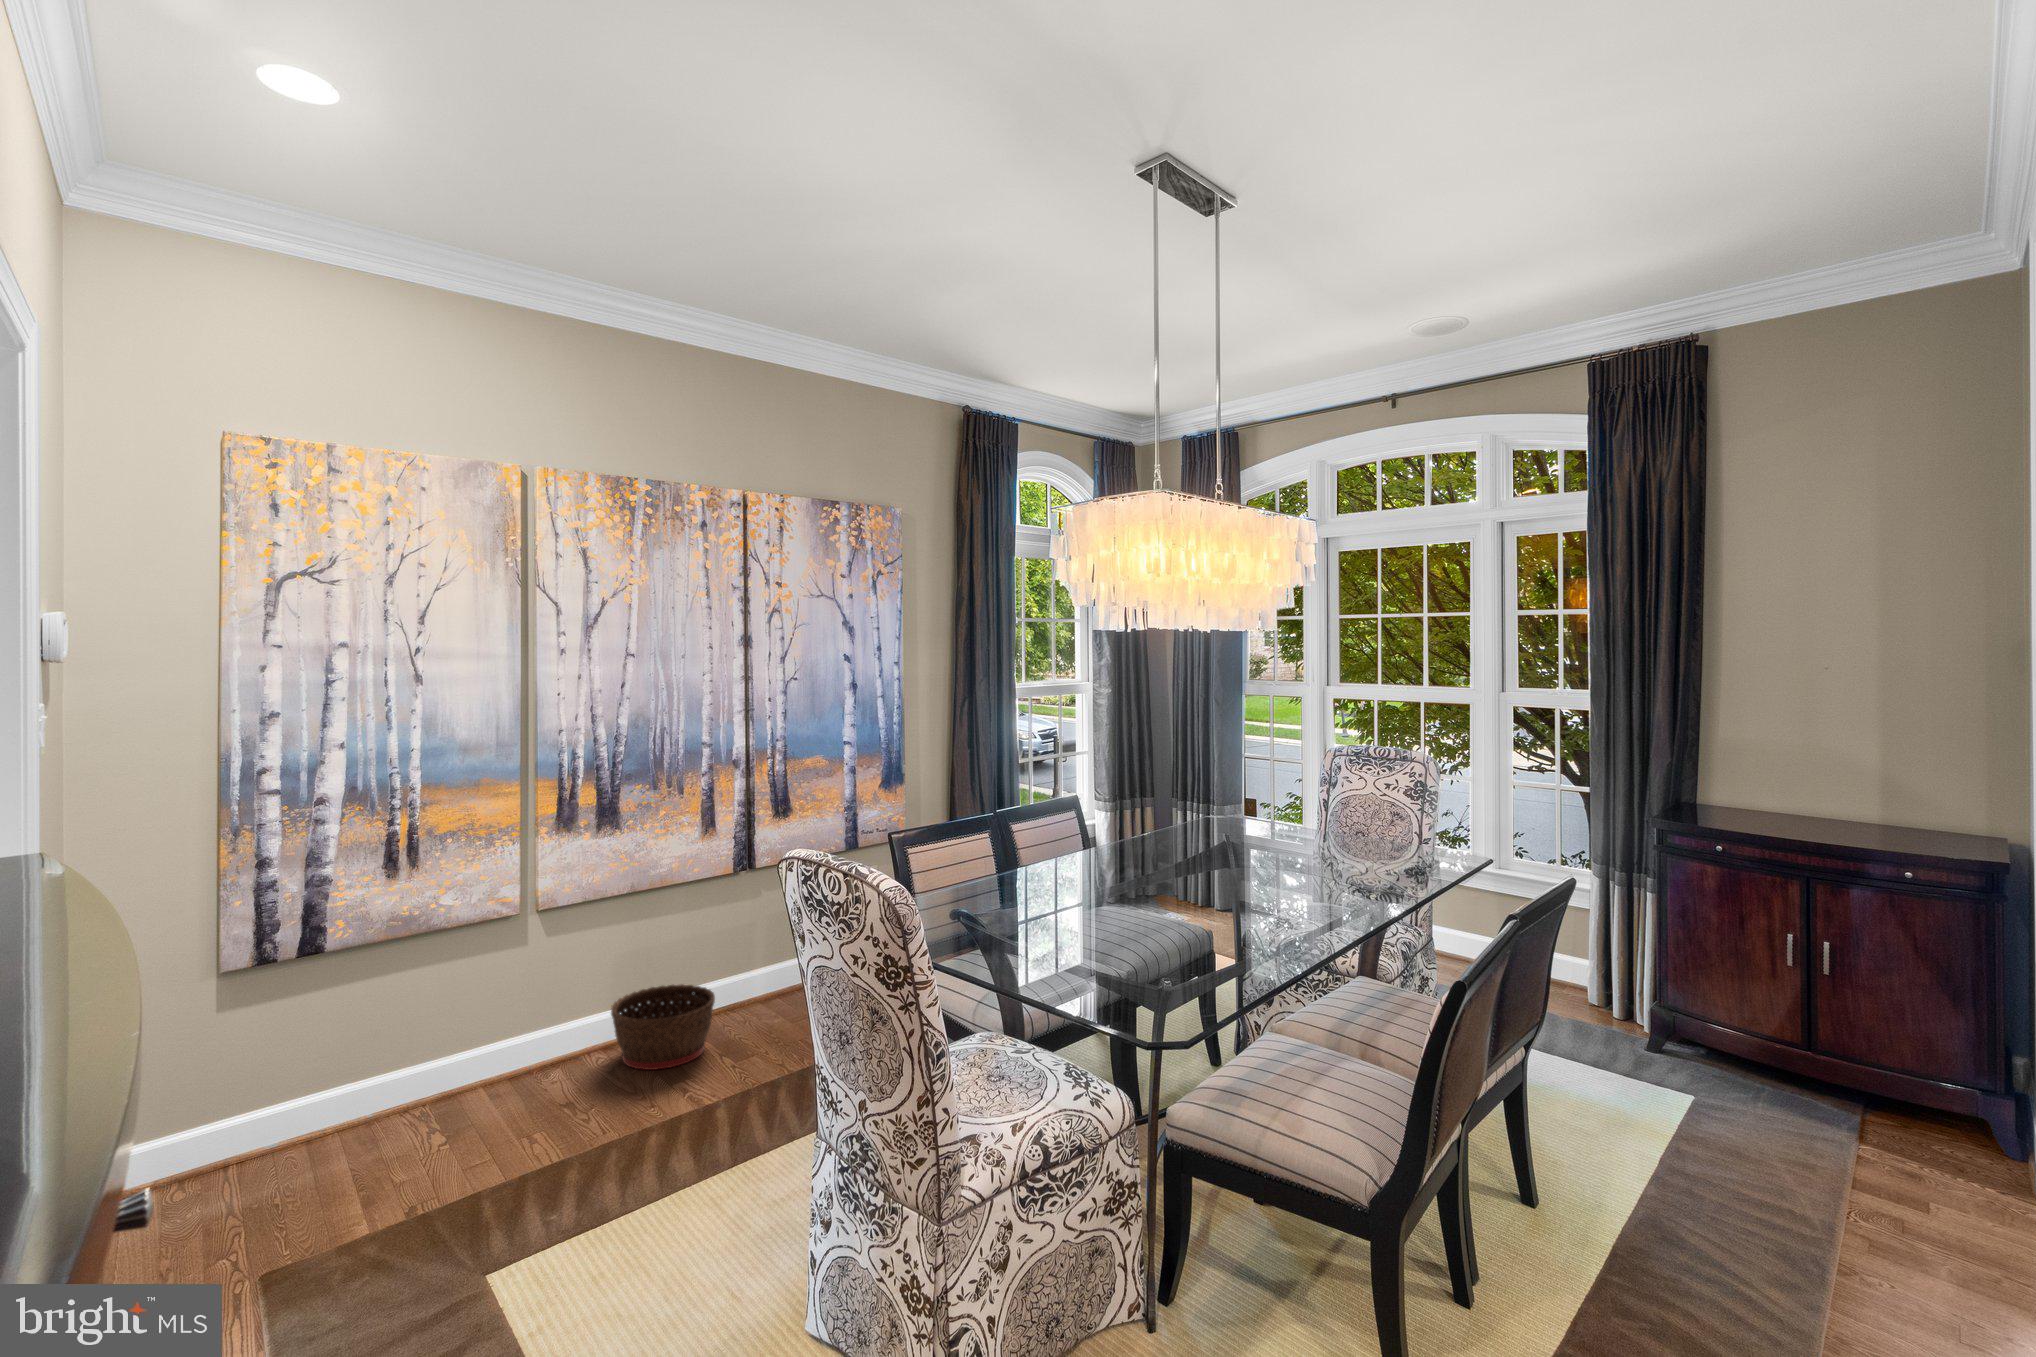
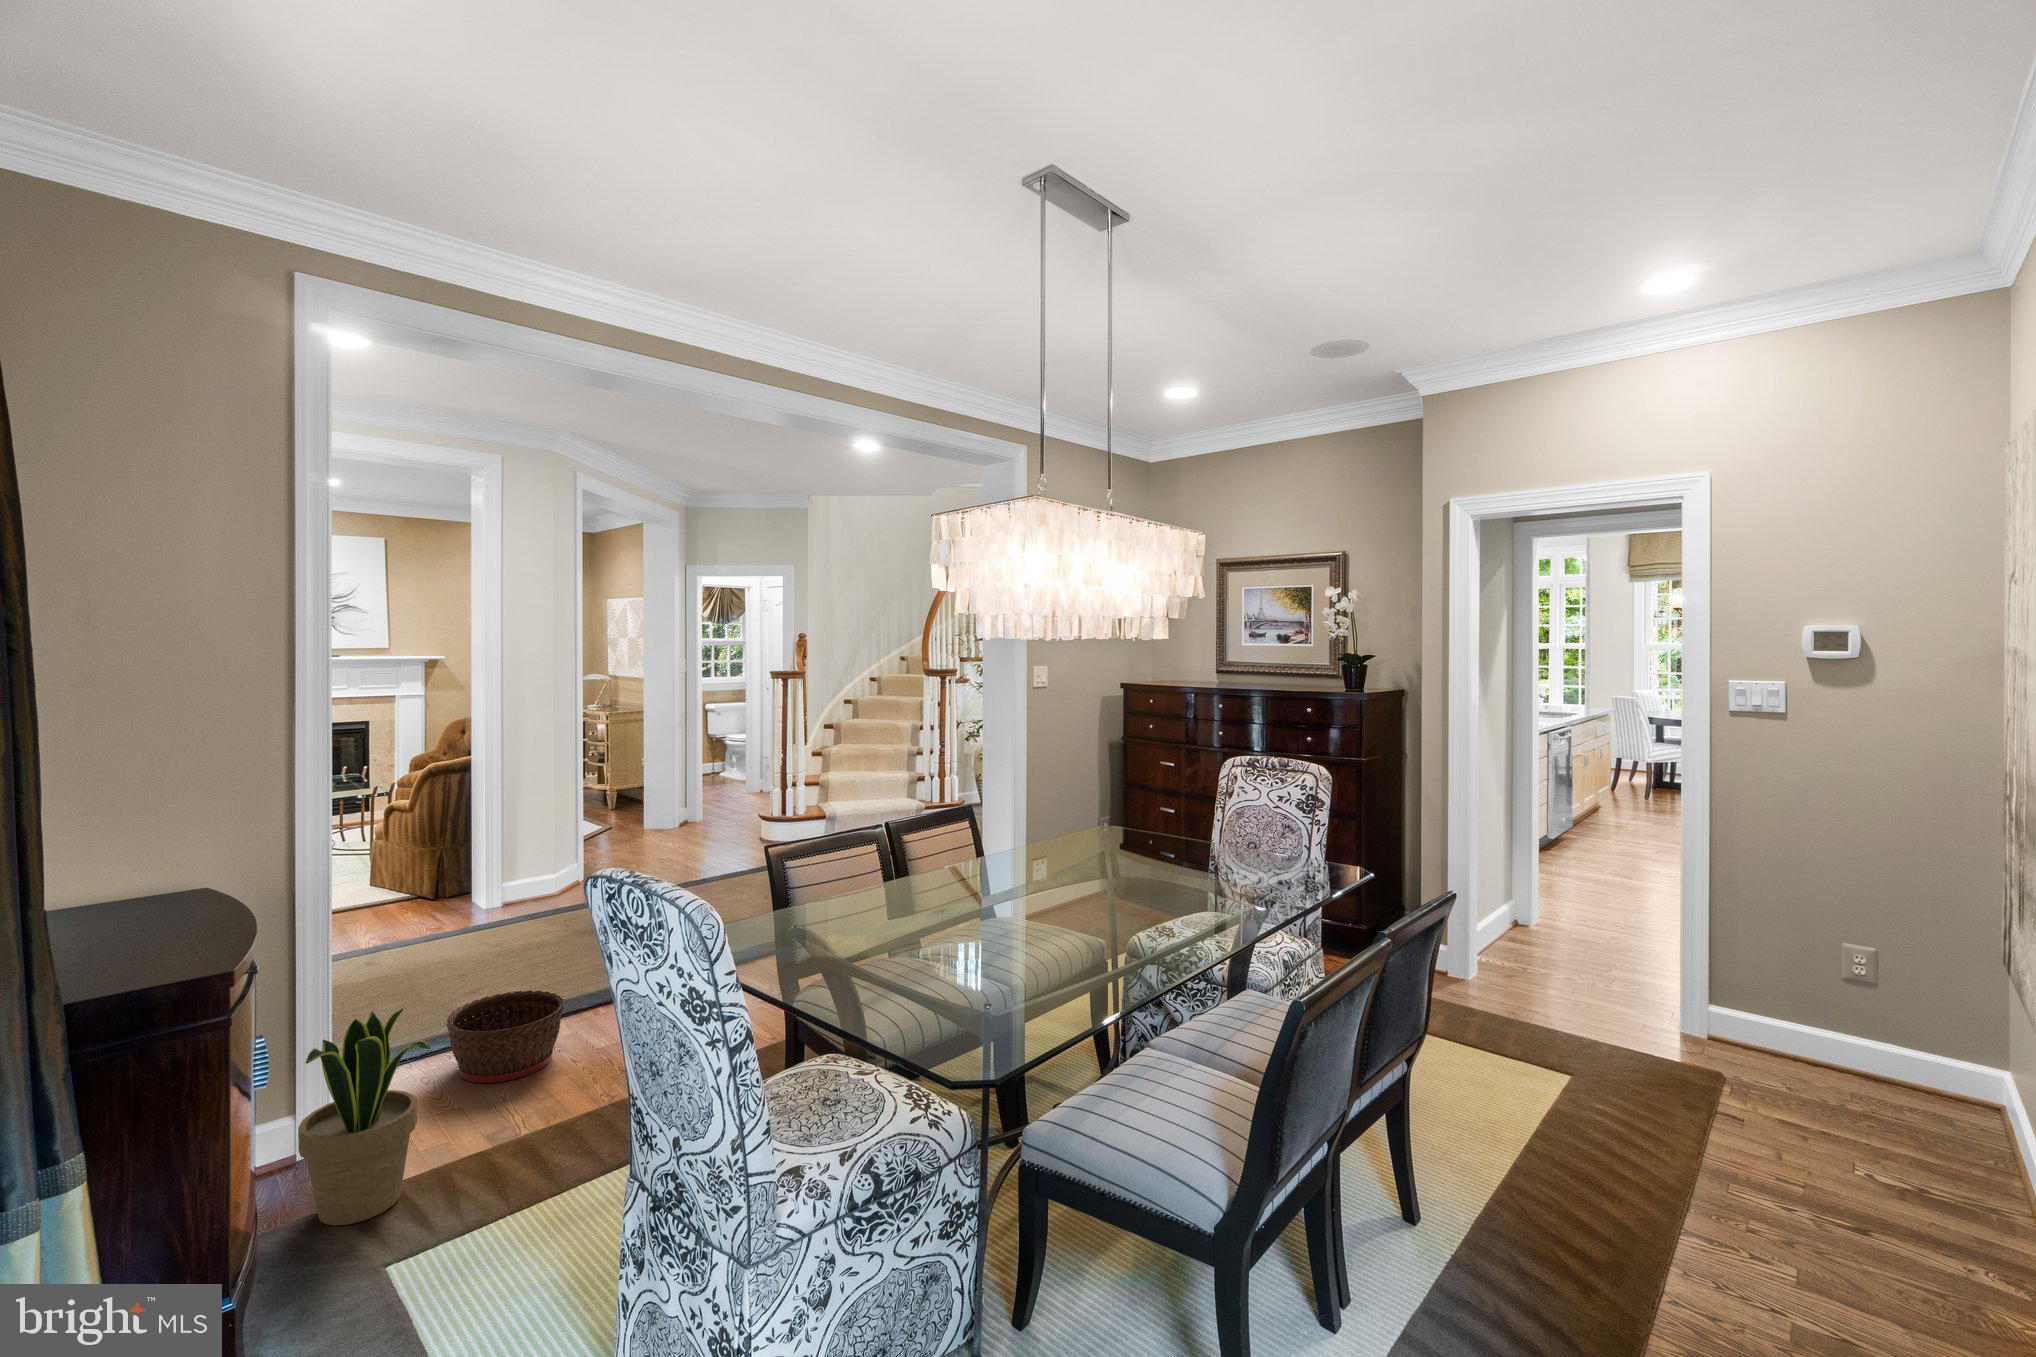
potted plant: none [501,990,612,1189] -> present [298,1007,430,1225]

